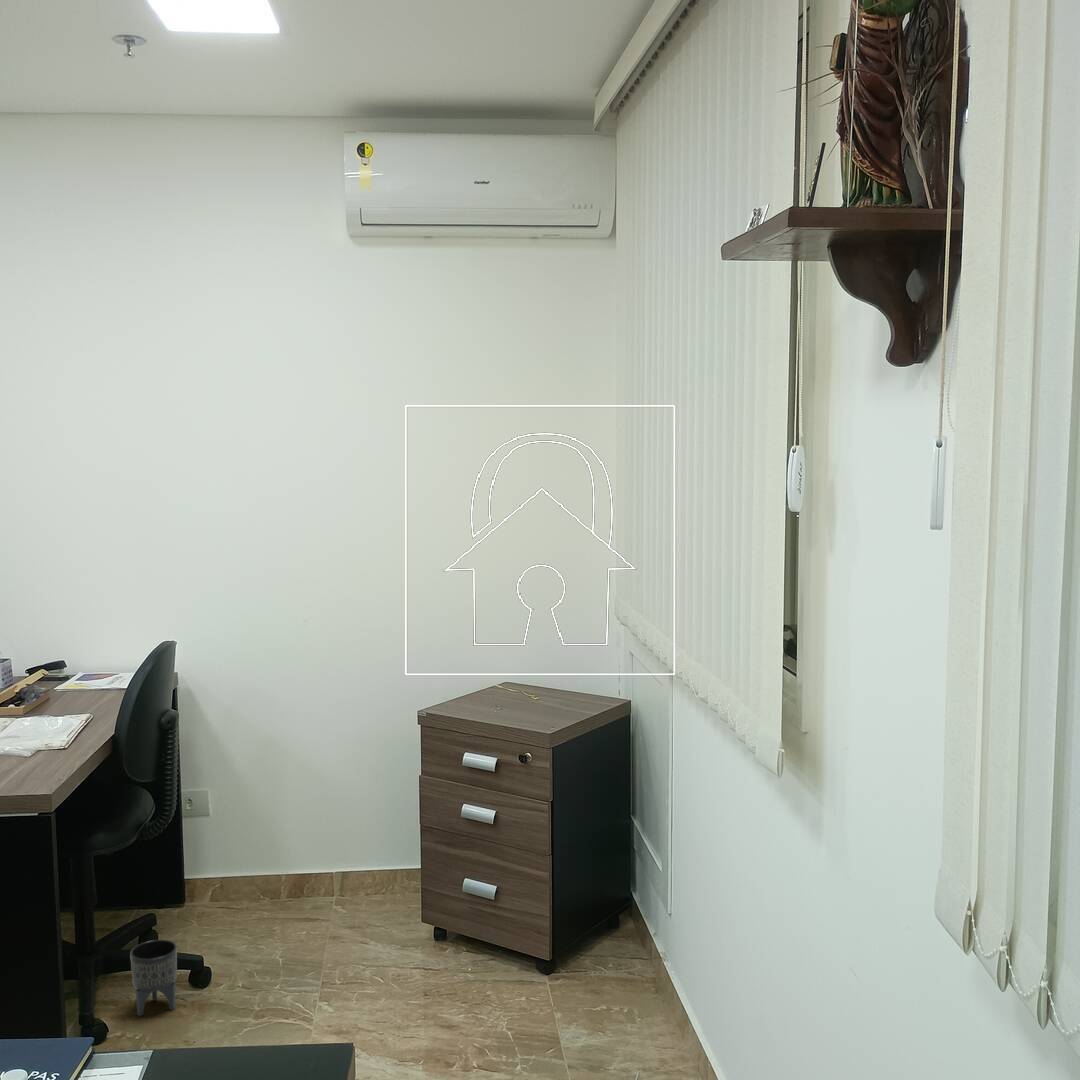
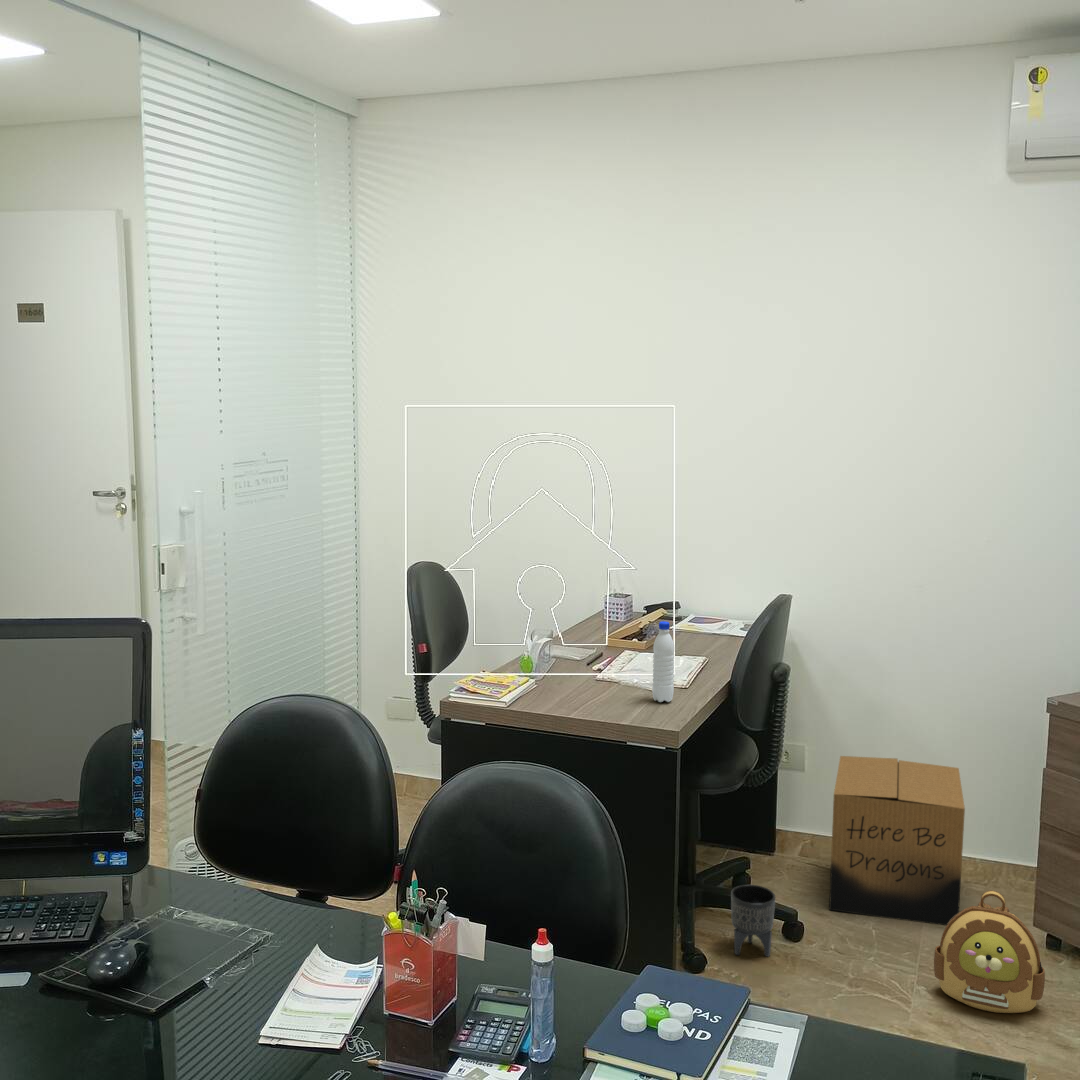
water bottle: none [23,681,49,767] -> present [652,621,674,702]
cardboard box: none [234,789,358,949] -> present [829,756,965,925]
backpack: none [331,895,426,1008] -> present [934,891,1045,1013]

